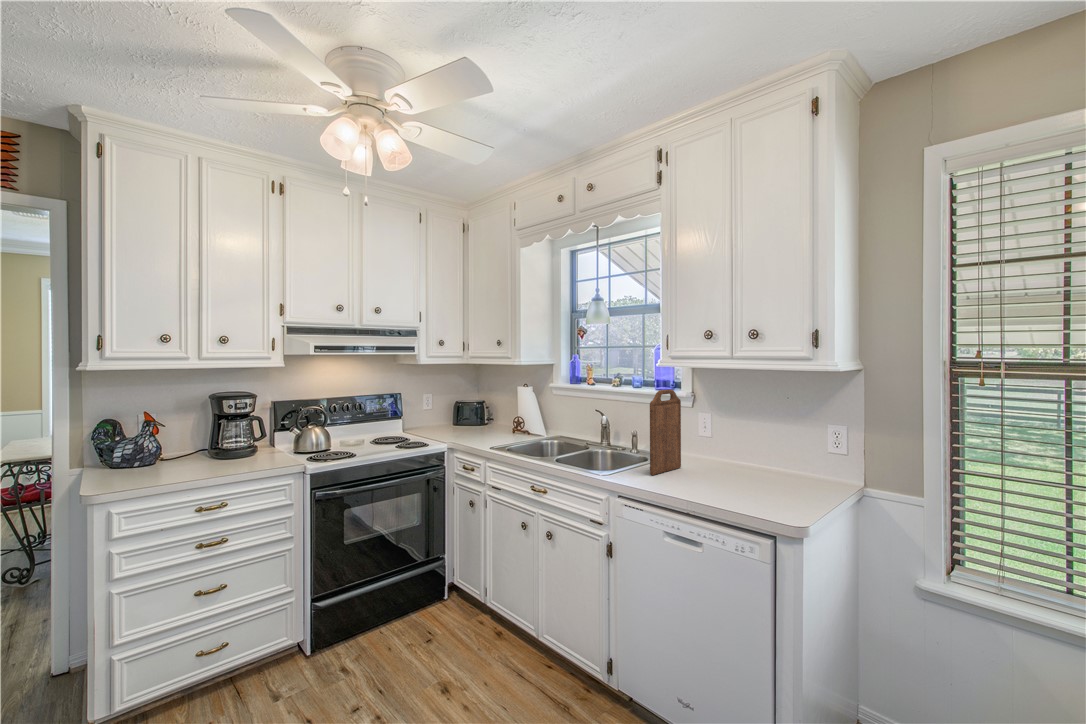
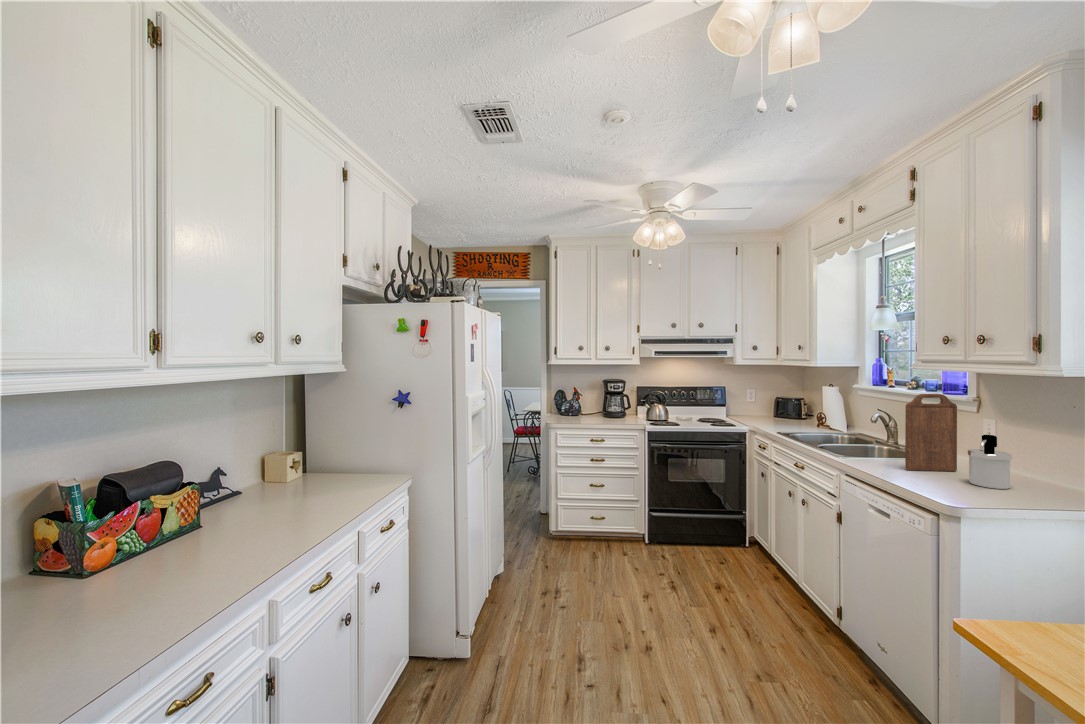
soap dispenser: none [705,428,738,482] -> present [968,435,1012,489]

